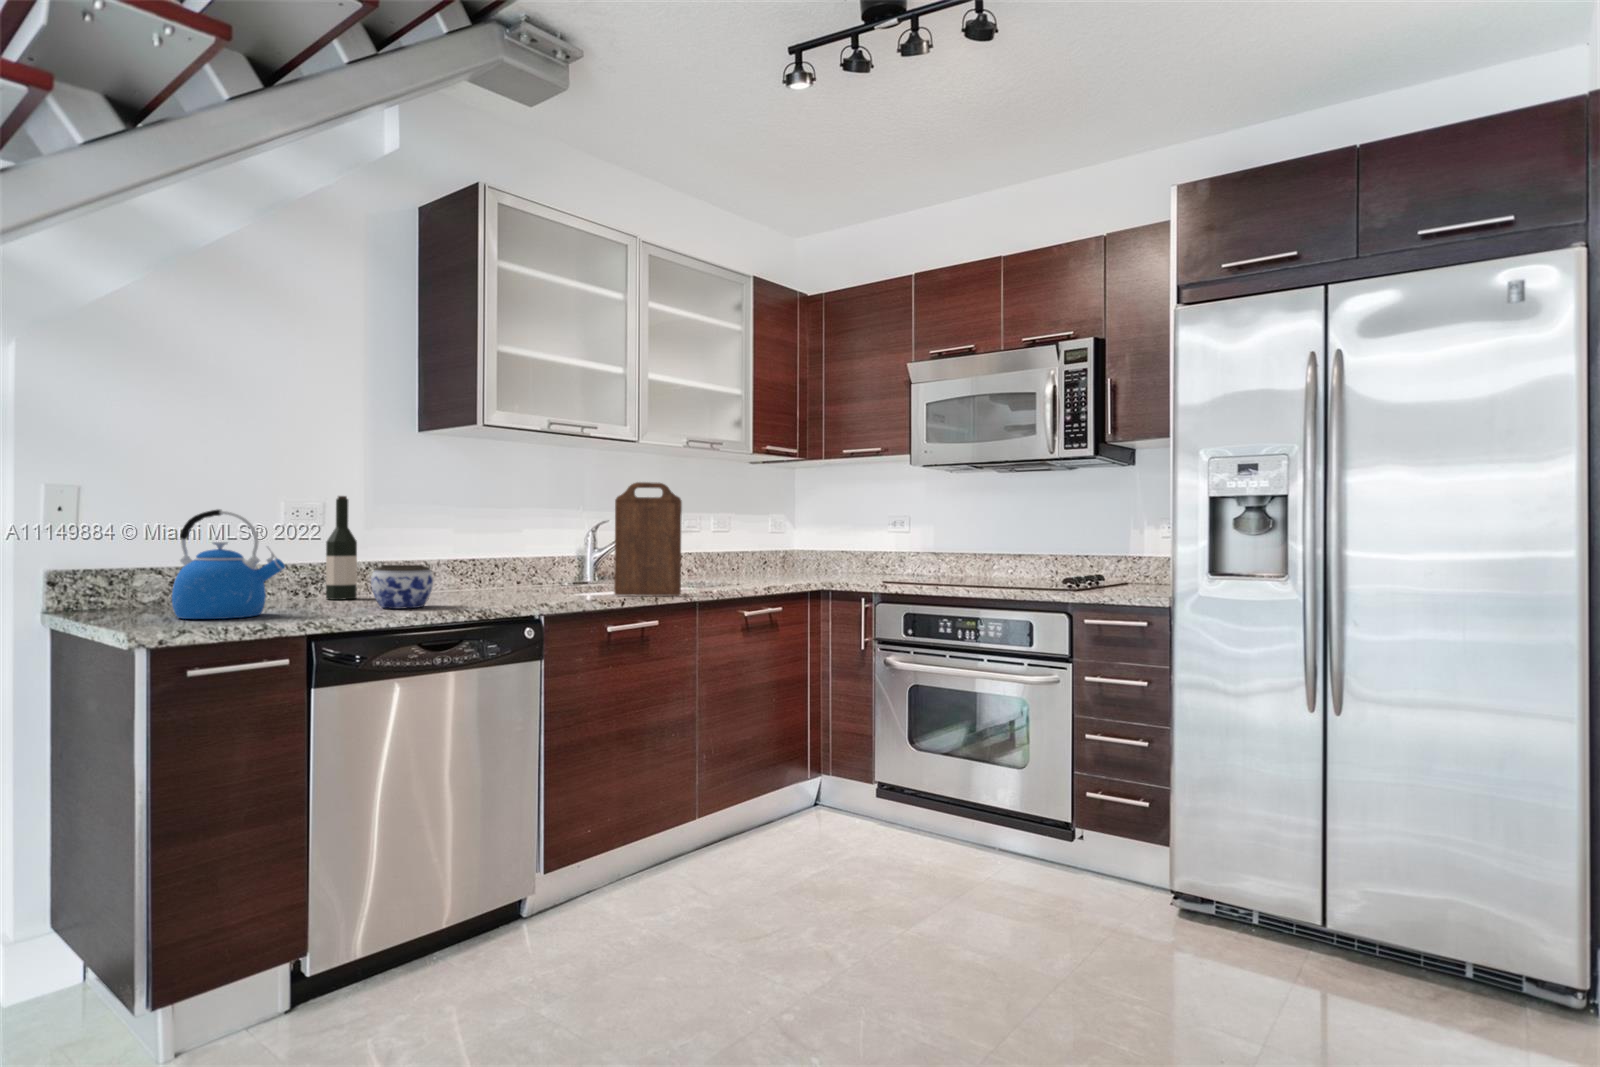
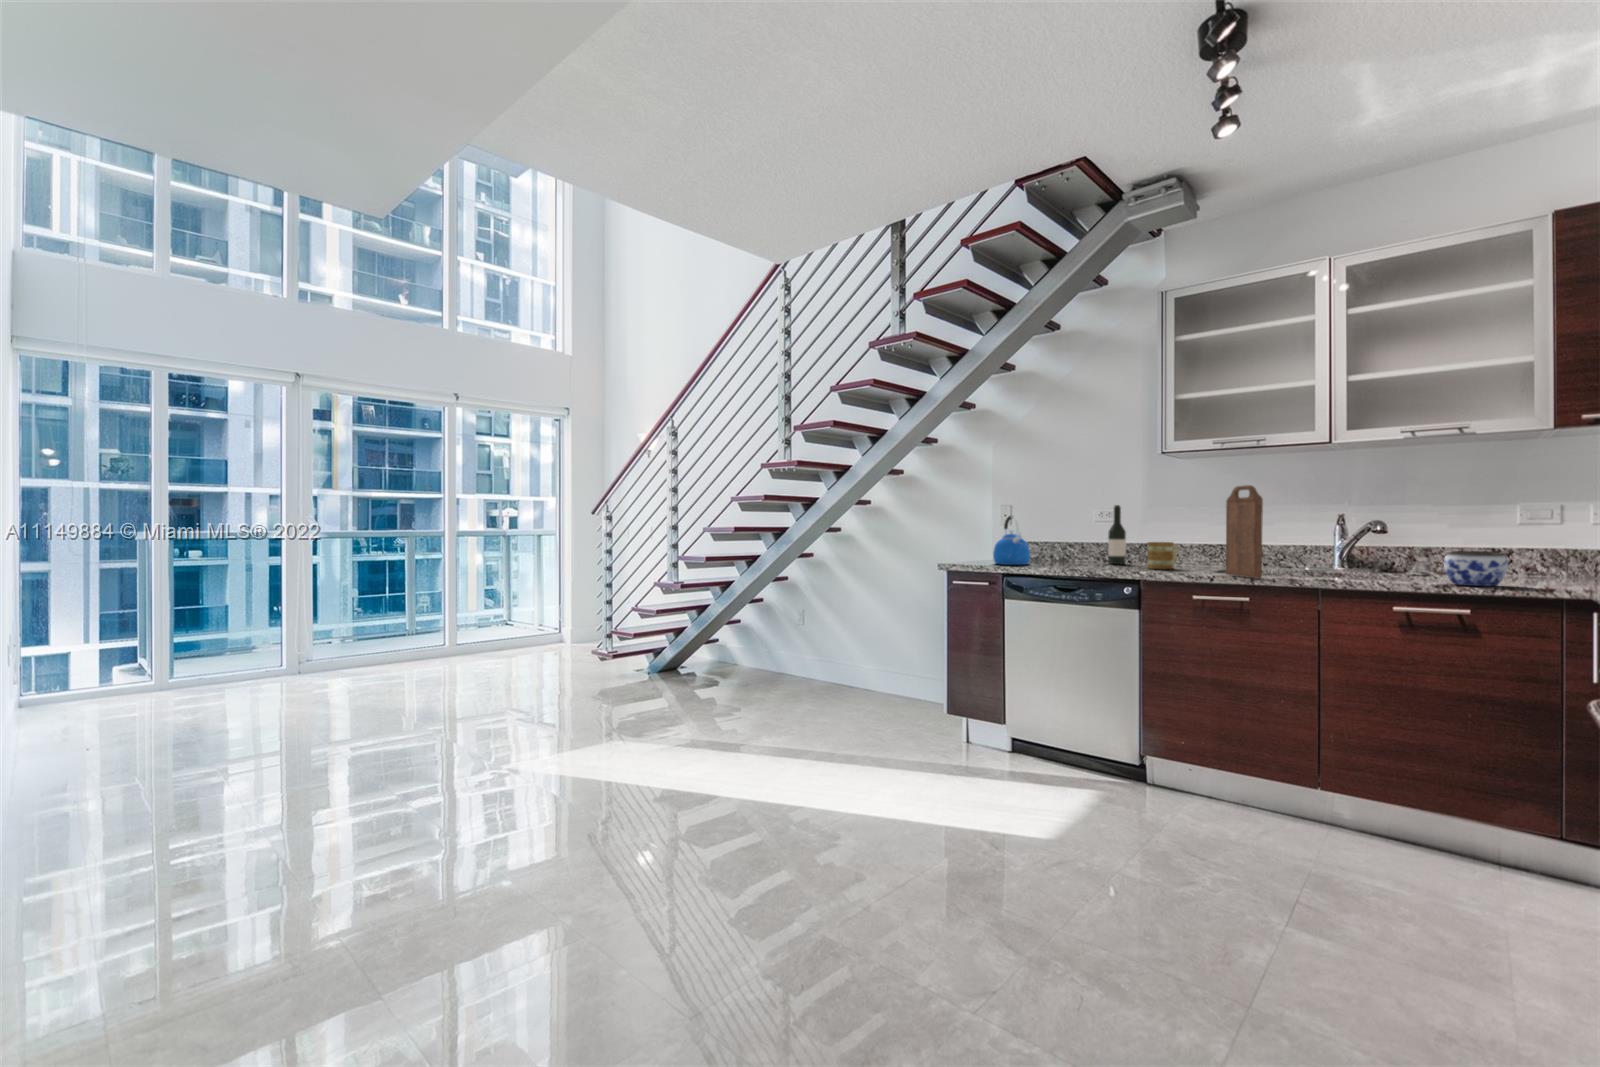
mug: none [456,557,495,599] -> present [1147,542,1177,569]
jar: present [371,565,433,609] -> present [1444,550,1508,586]

